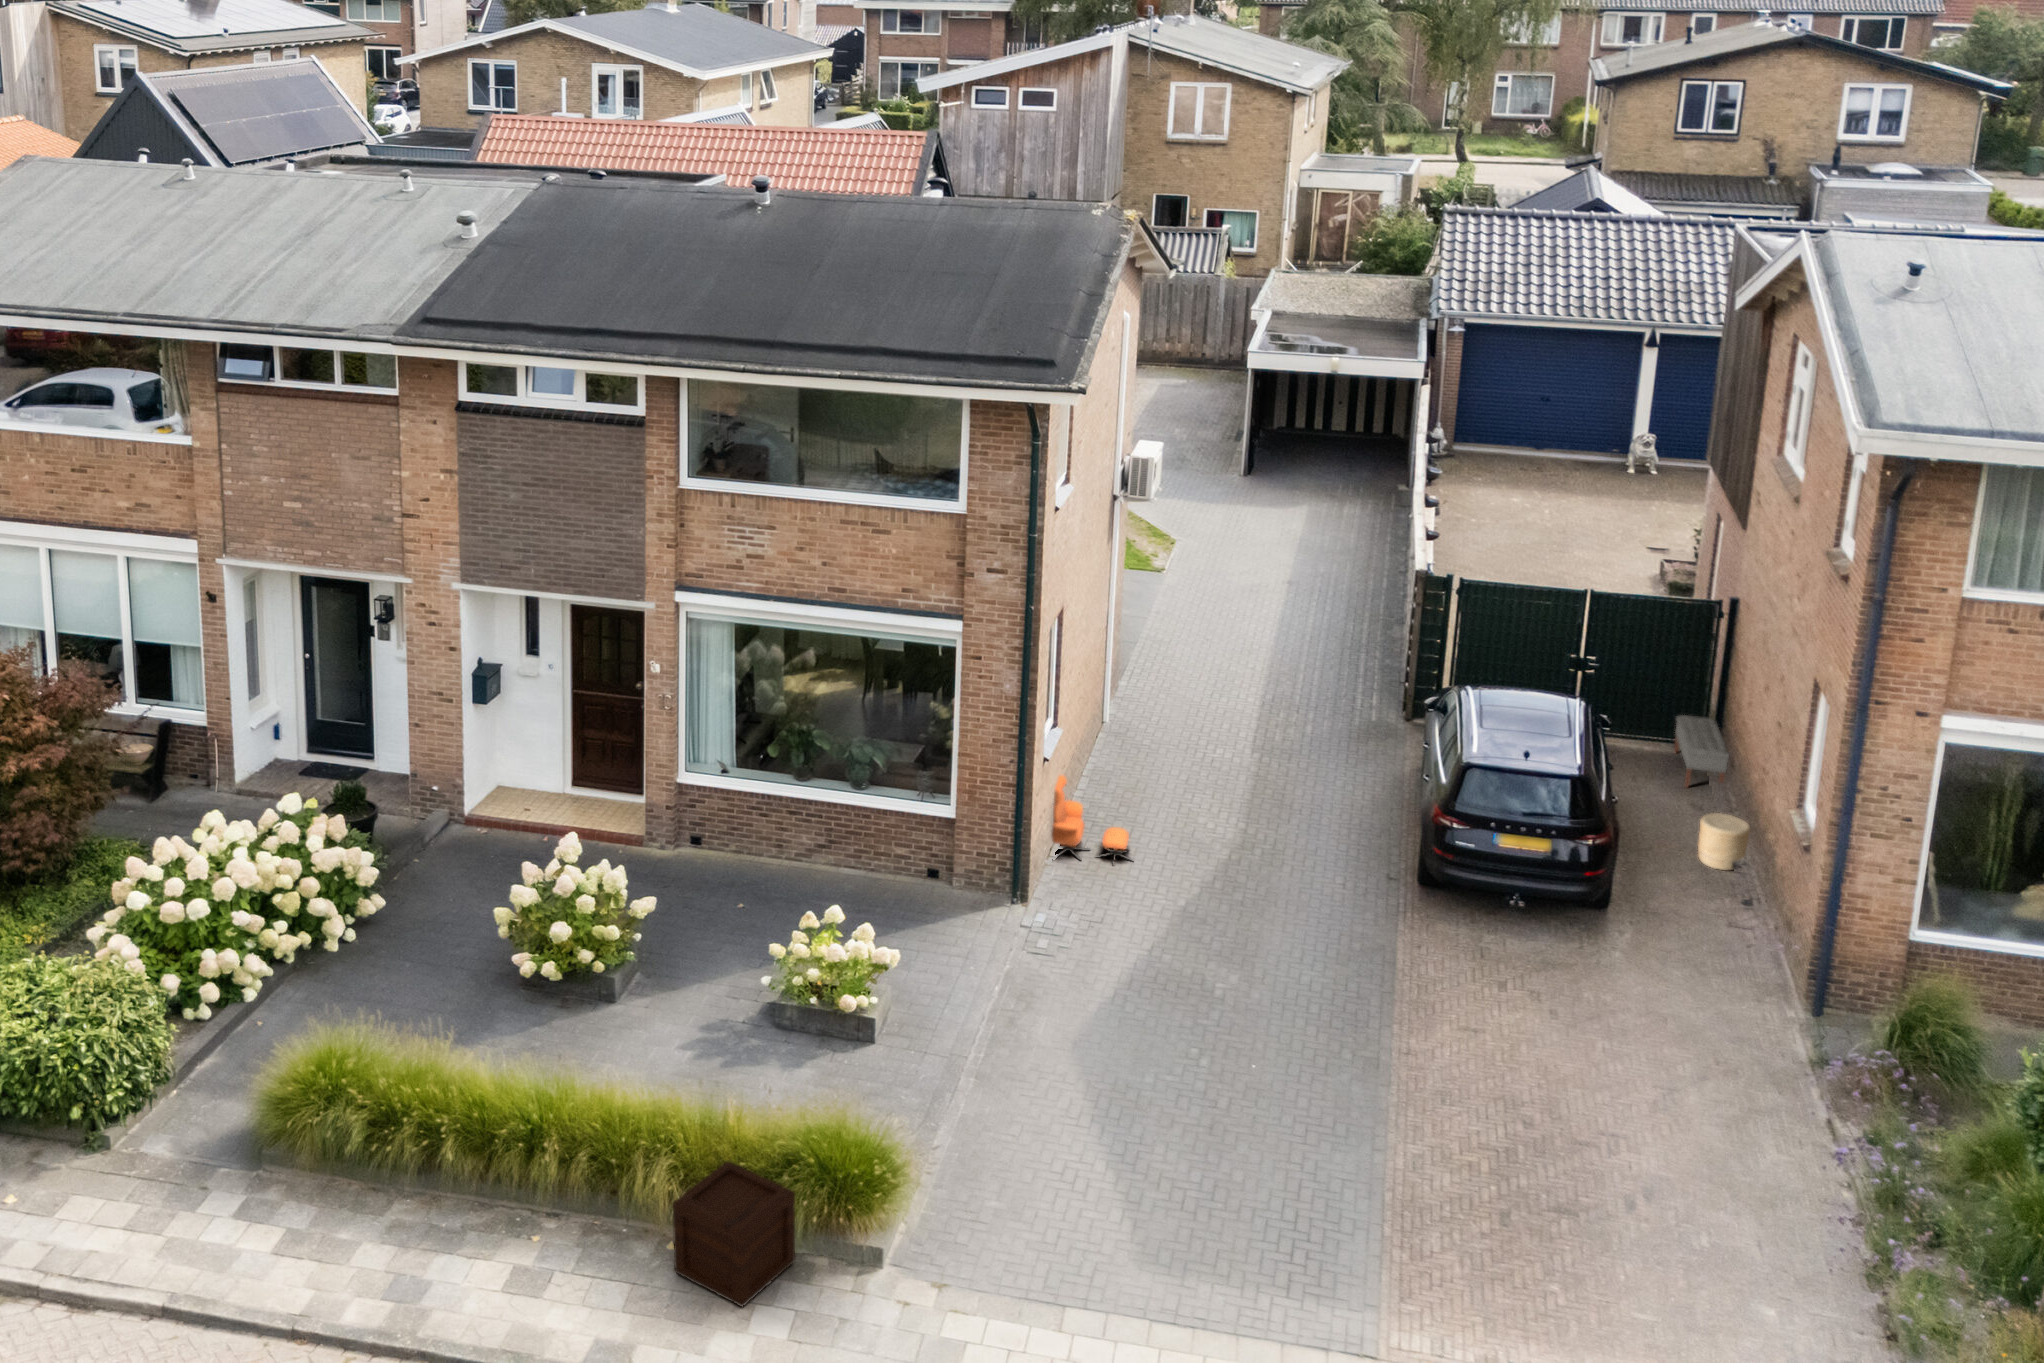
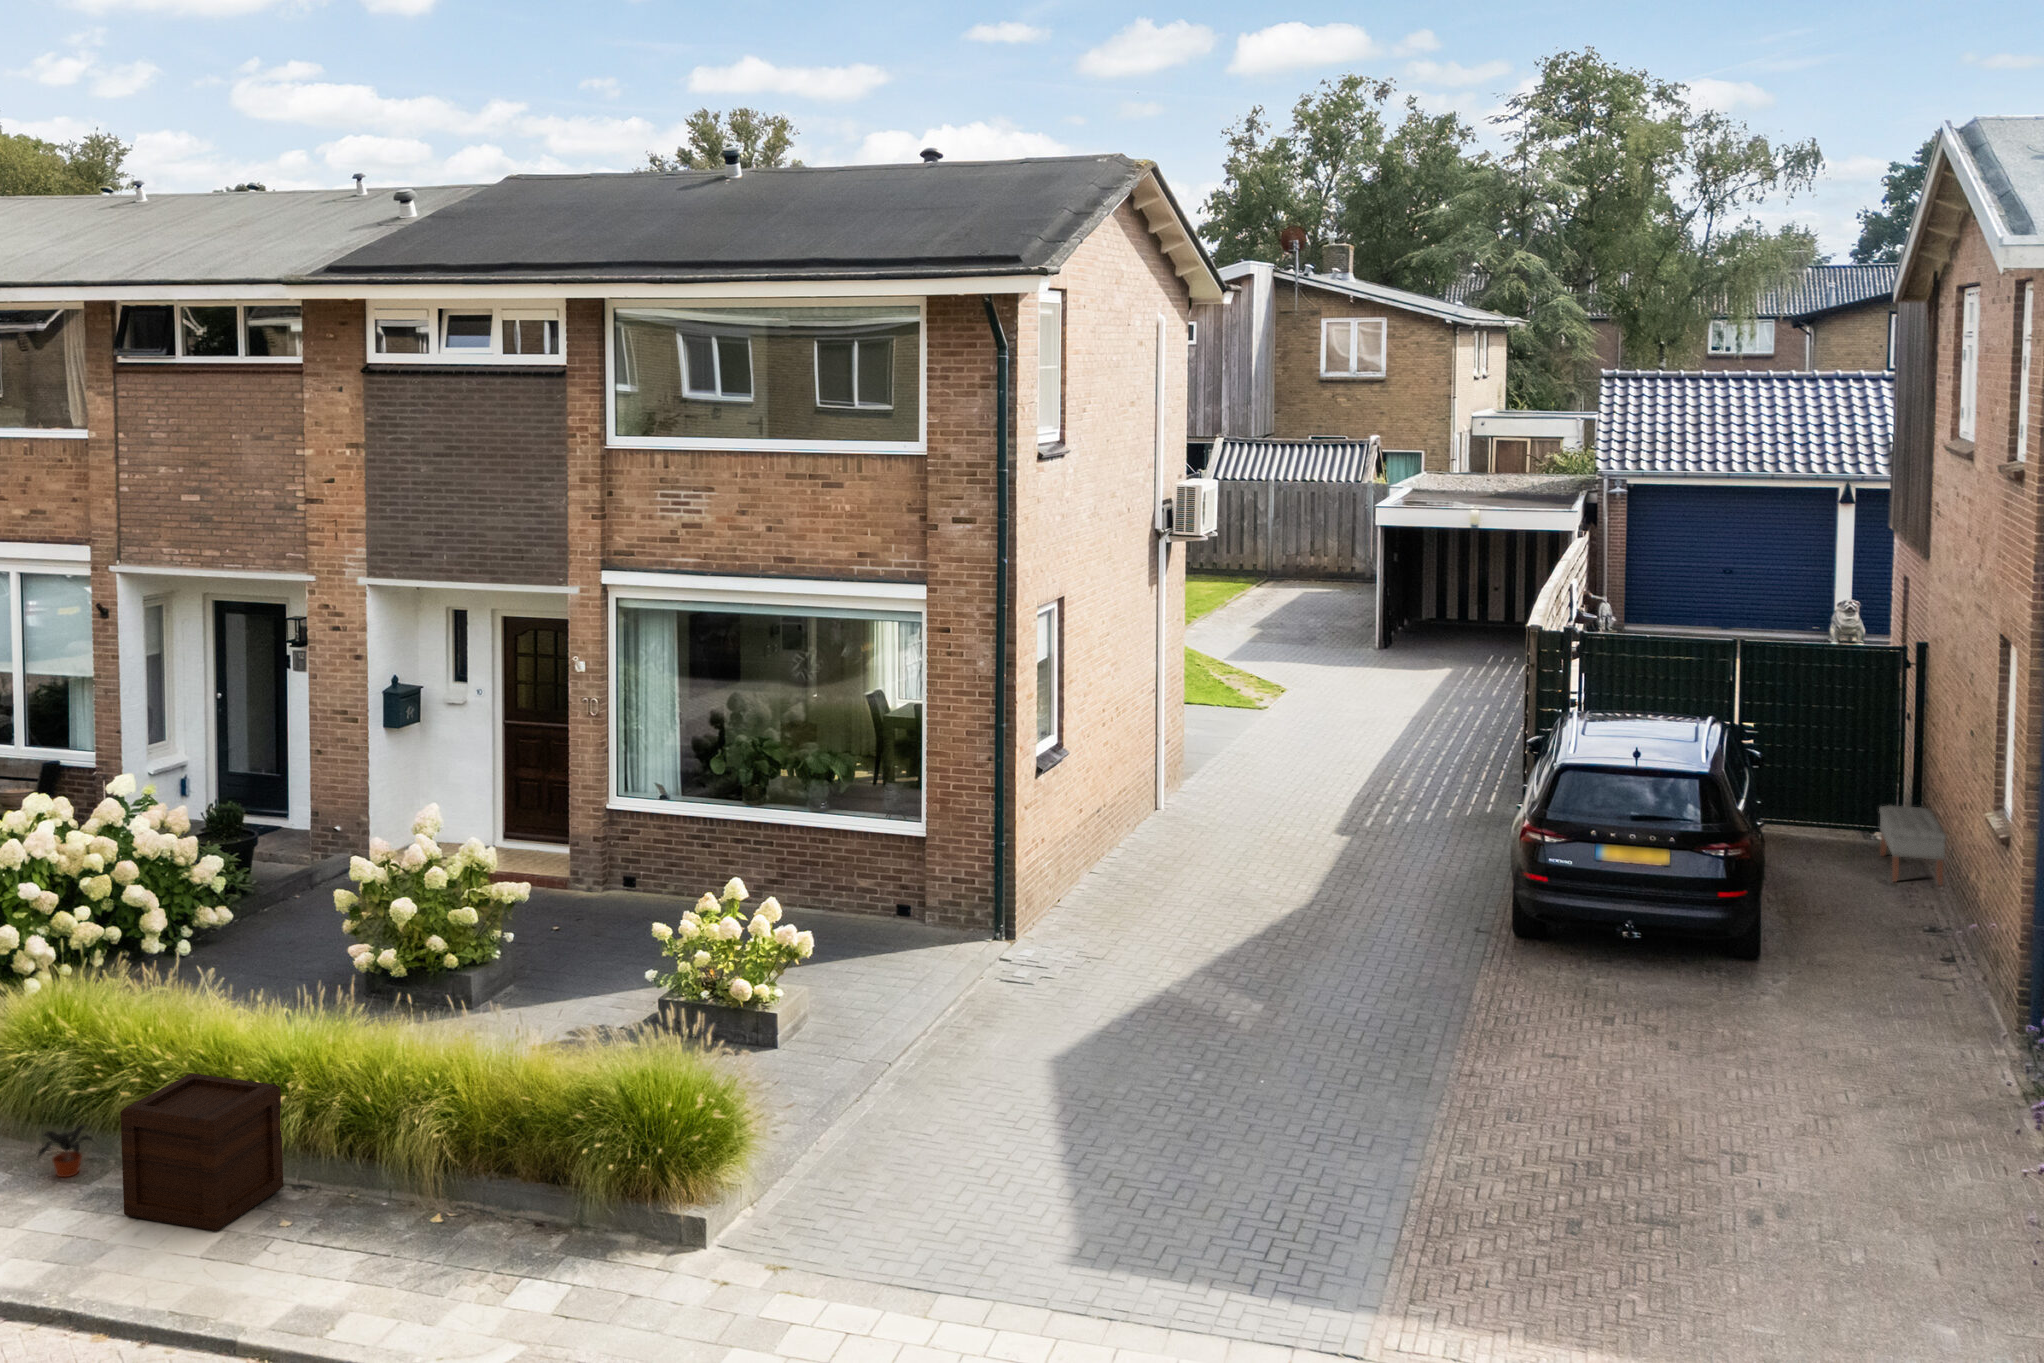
lounge chair: present [1051,775,1133,865] -> none [1058,820,1164,928]
woven basket: present [1698,813,1751,870] -> none [1903,877,1971,946]
wooden crate: present [673,1162,795,1307] -> present [120,1073,283,1231]
potted plant: none [339,1167,384,1210] -> present [38,1125,93,1177]

